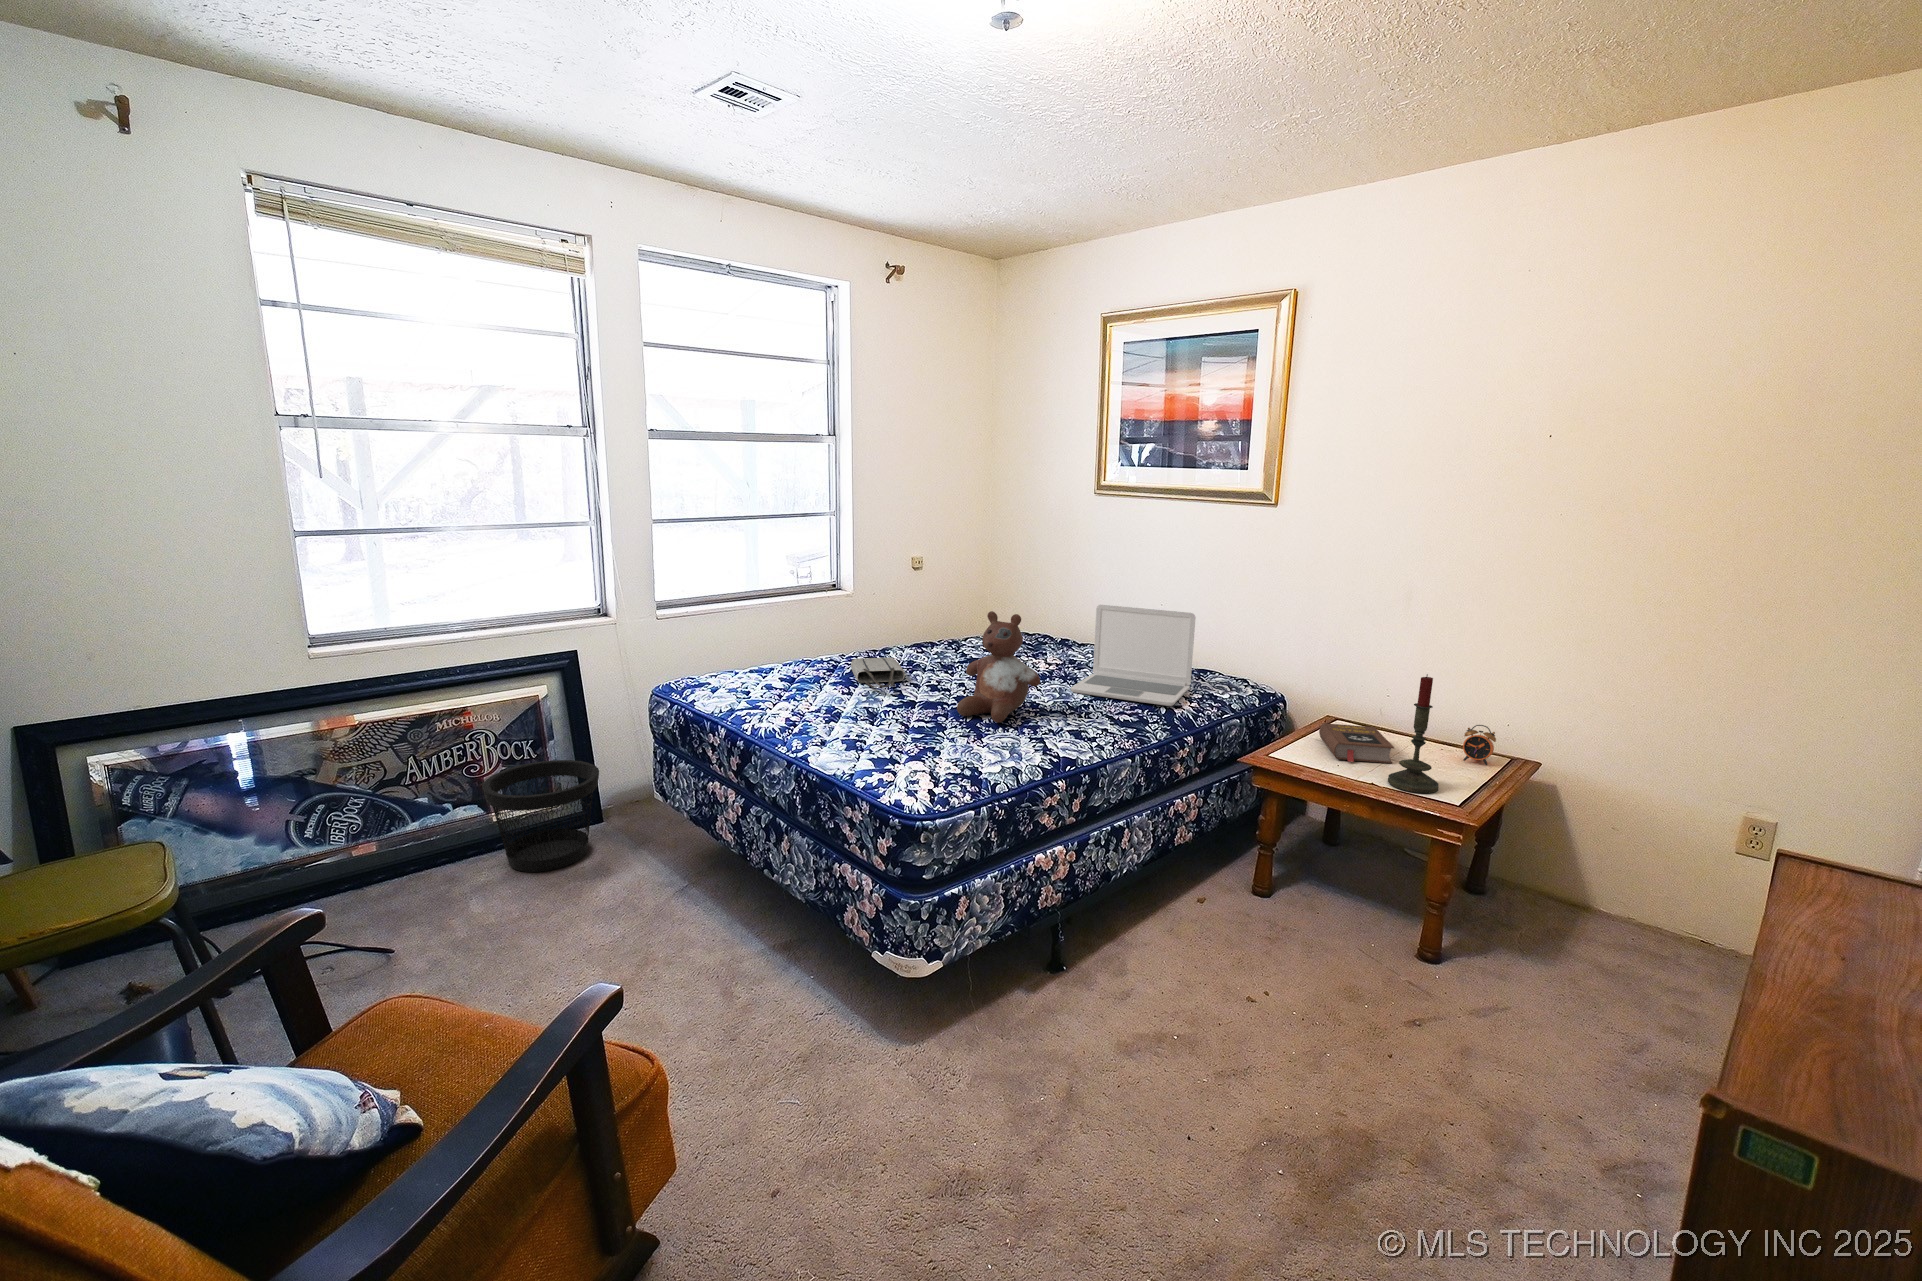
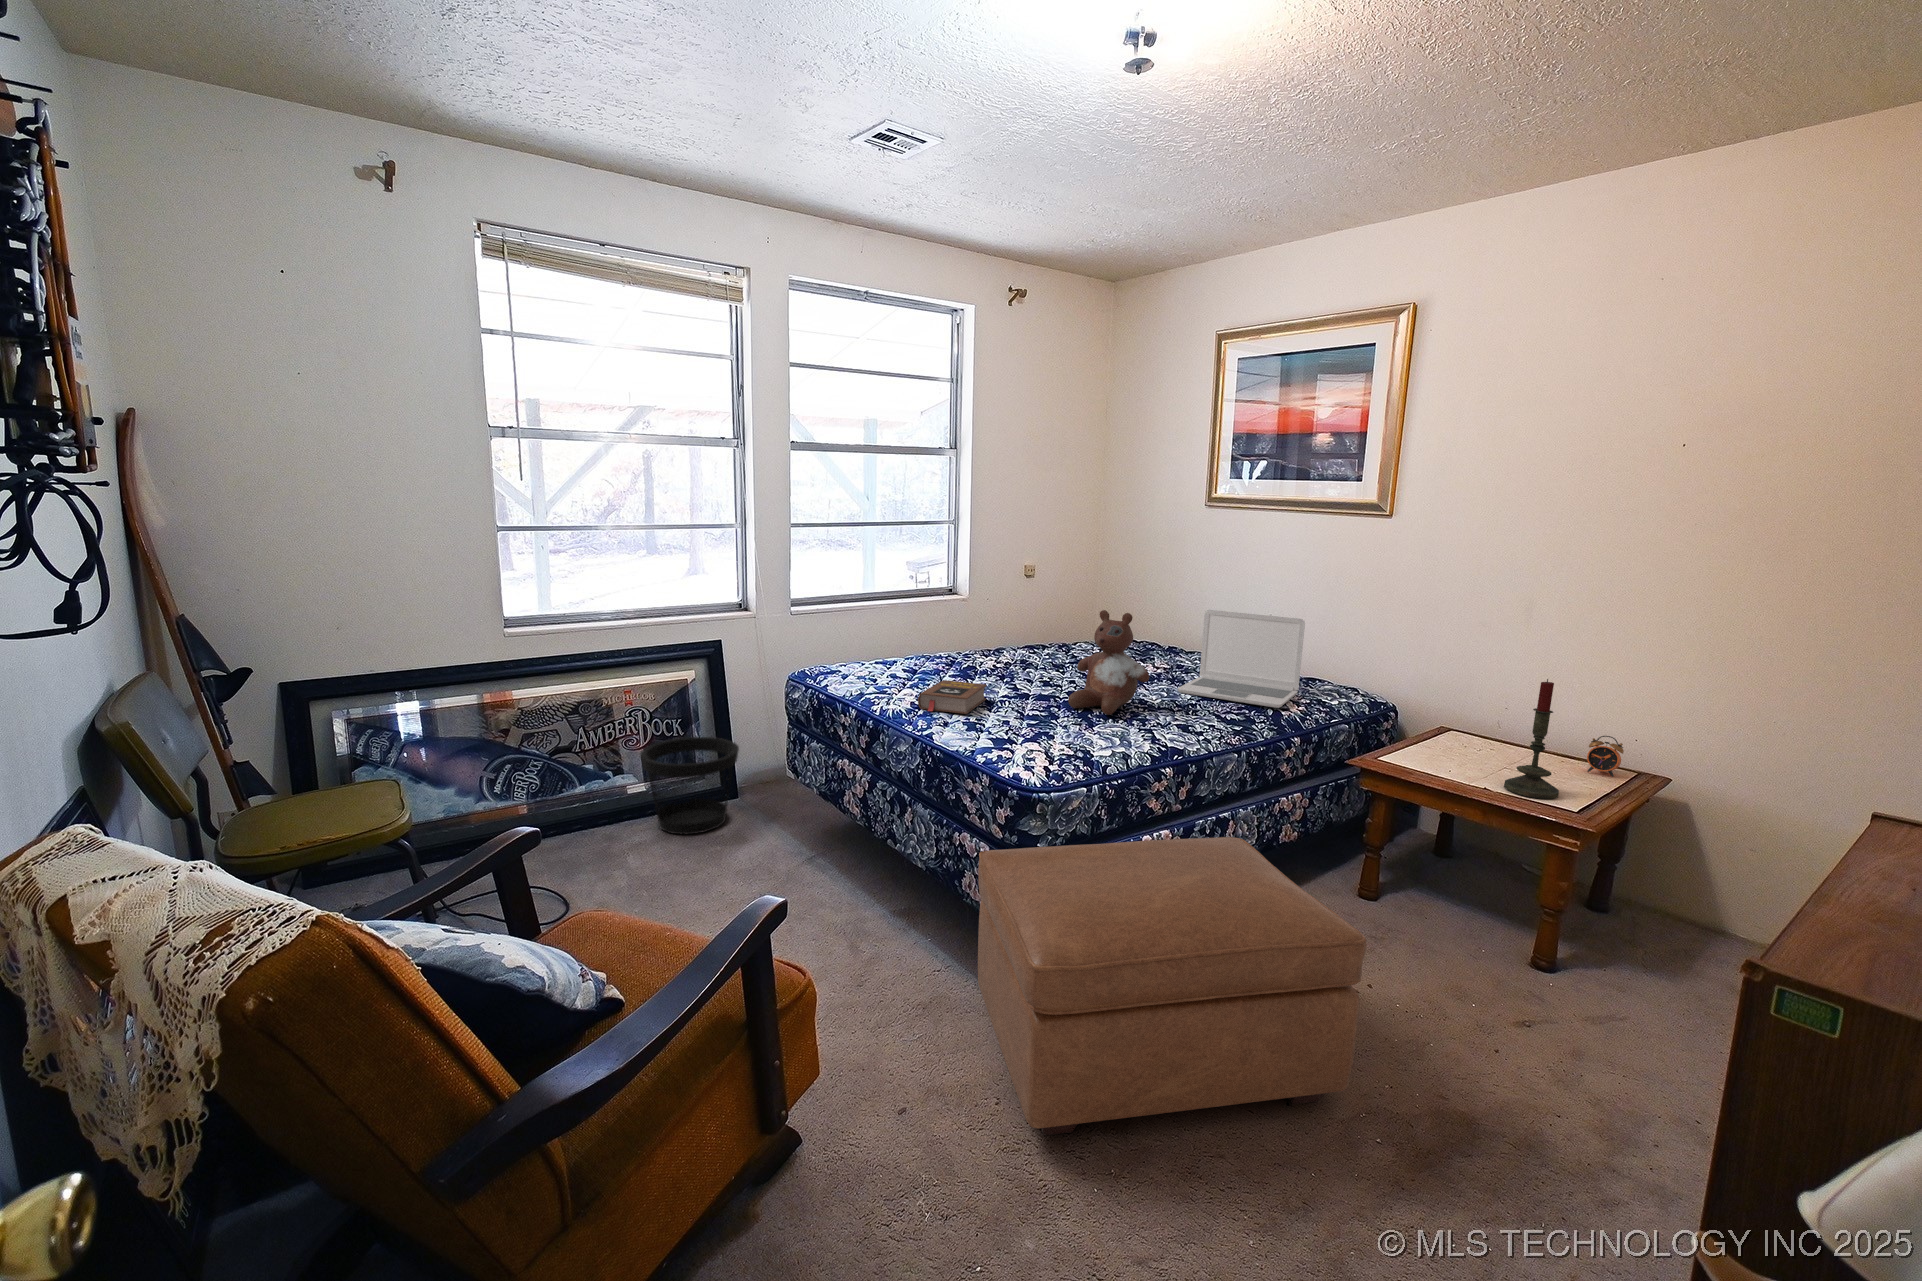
tote bag: present [851,657,905,687] -> none [966,655,1017,680]
book: present [1319,723,1394,763] -> present [918,680,987,714]
ottoman: none [857,854,1260,1206] -> present [978,837,1366,1136]

